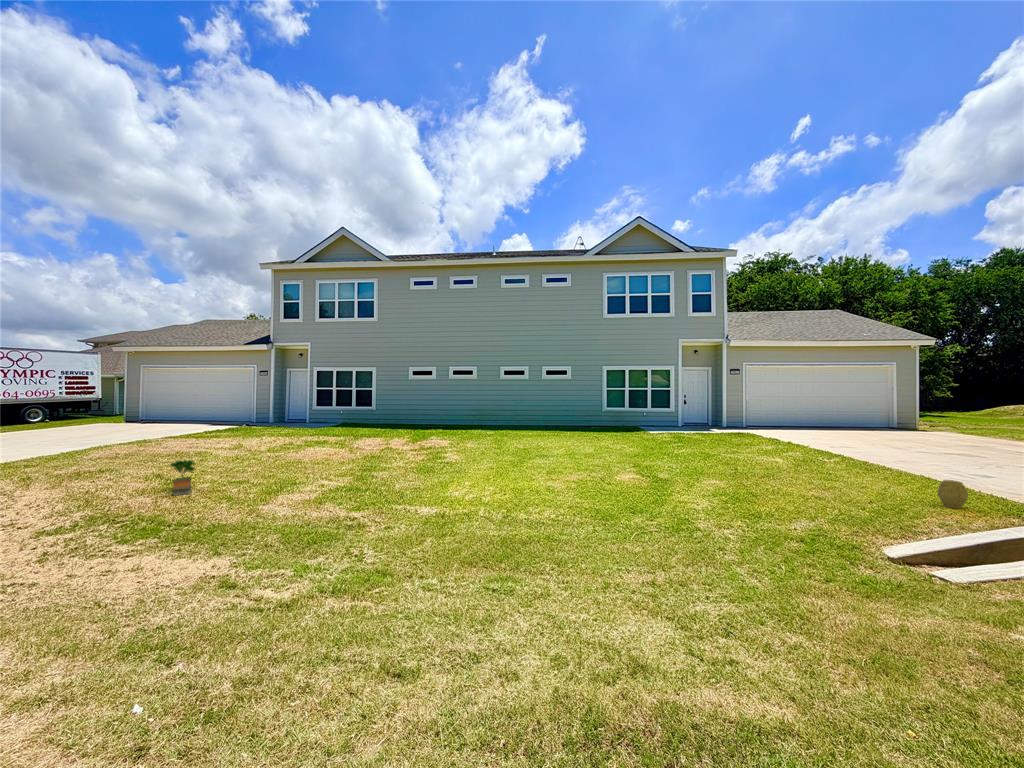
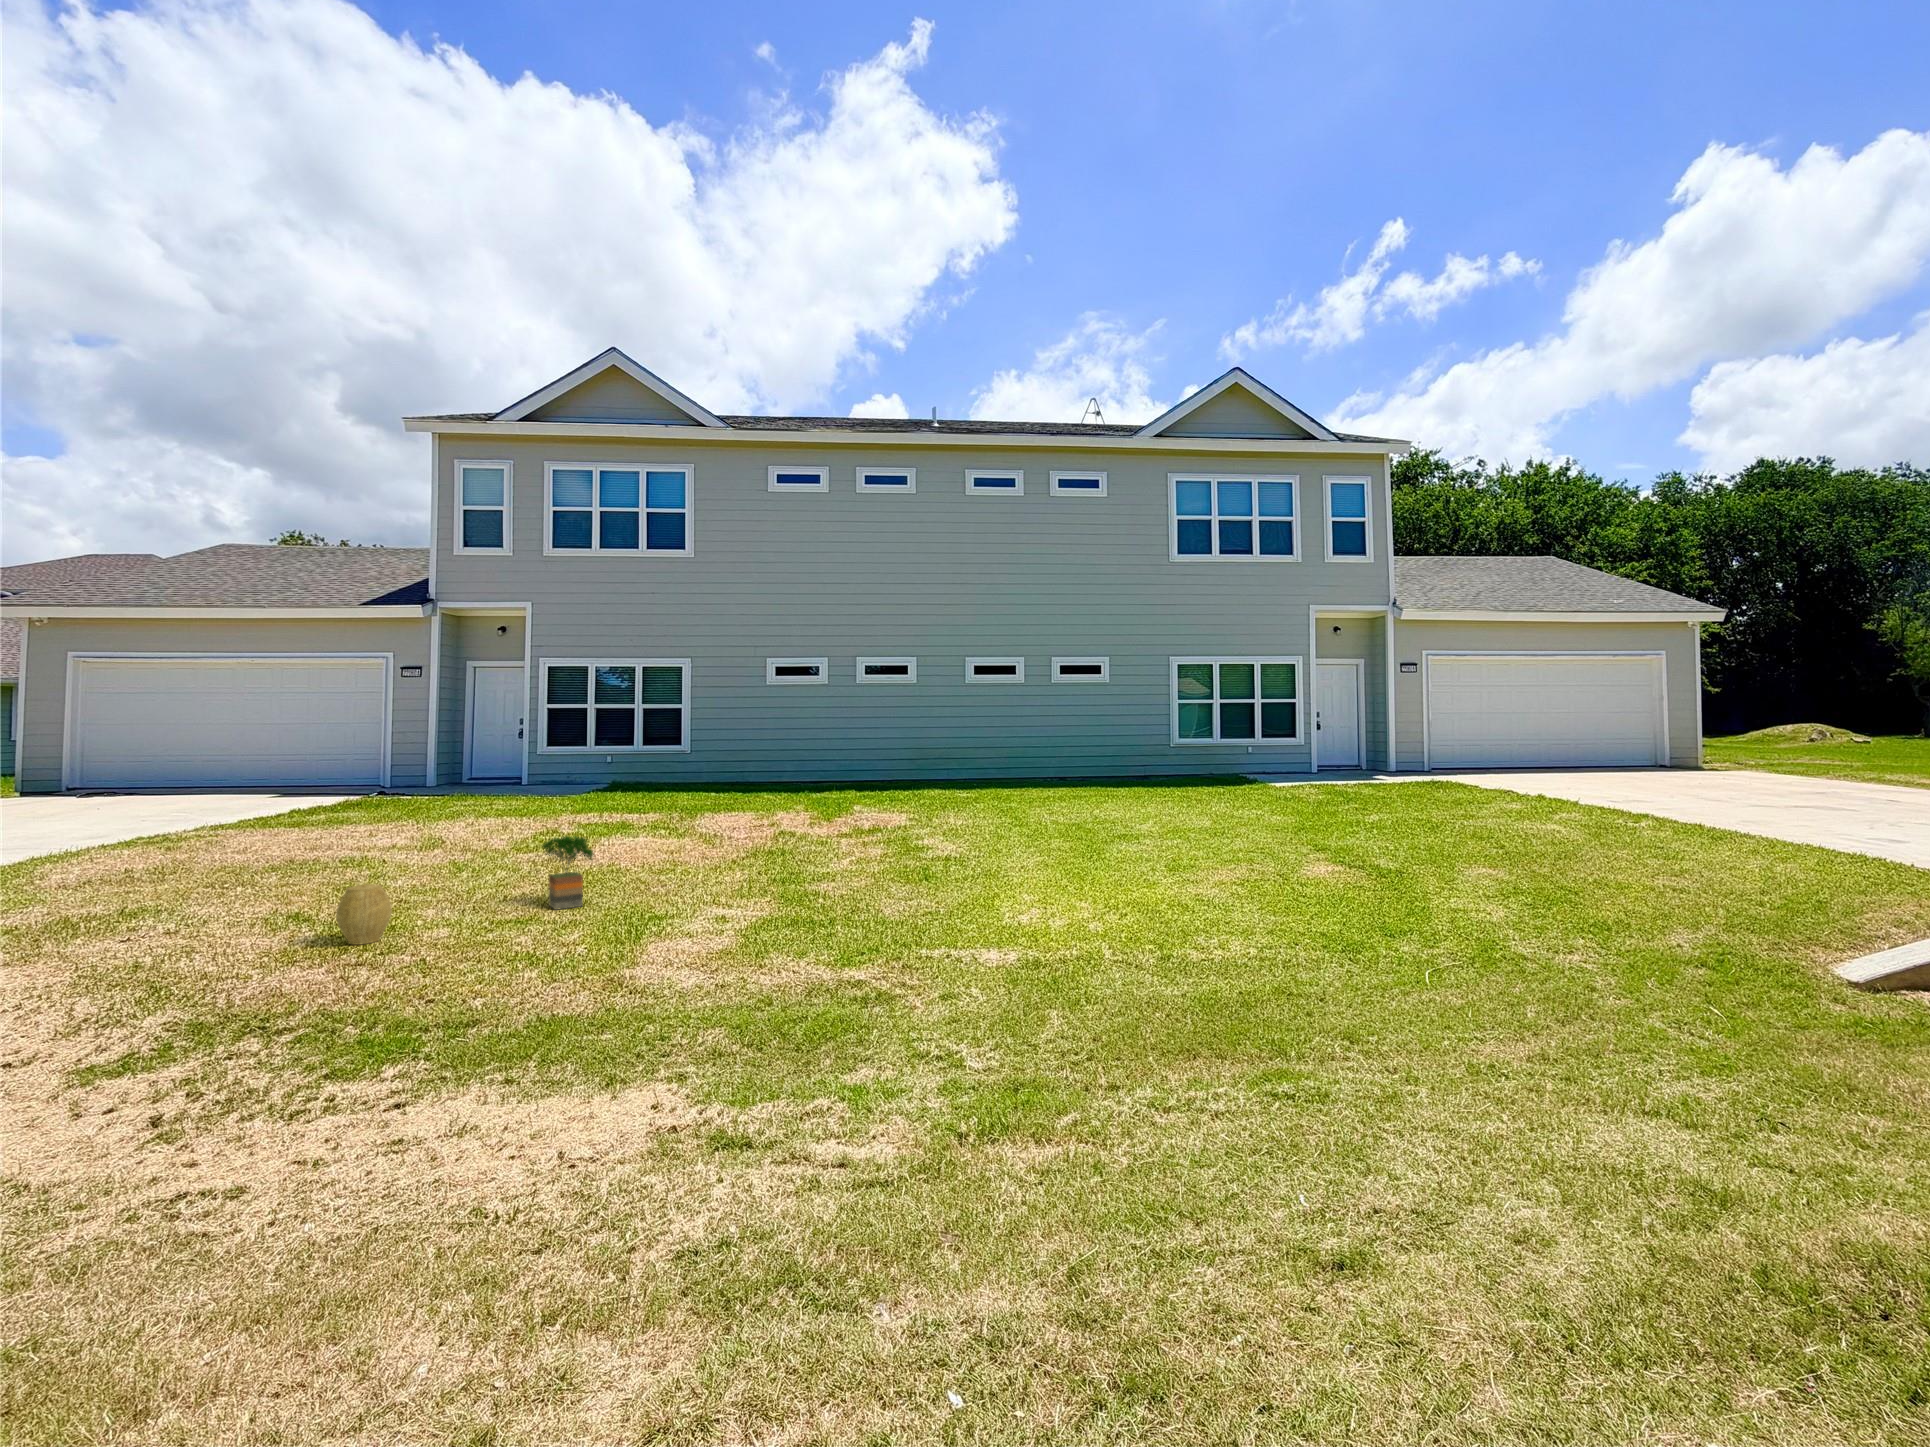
woven basket: present [937,480,968,509] -> present [336,884,392,945]

